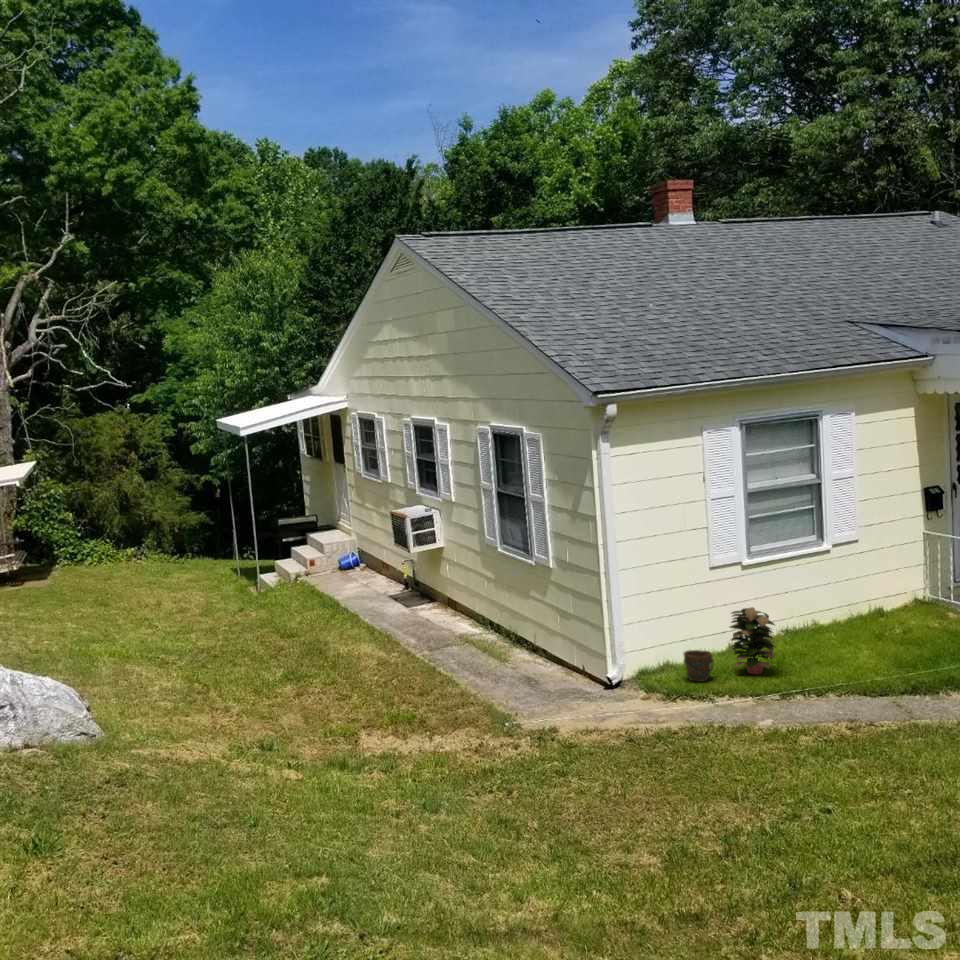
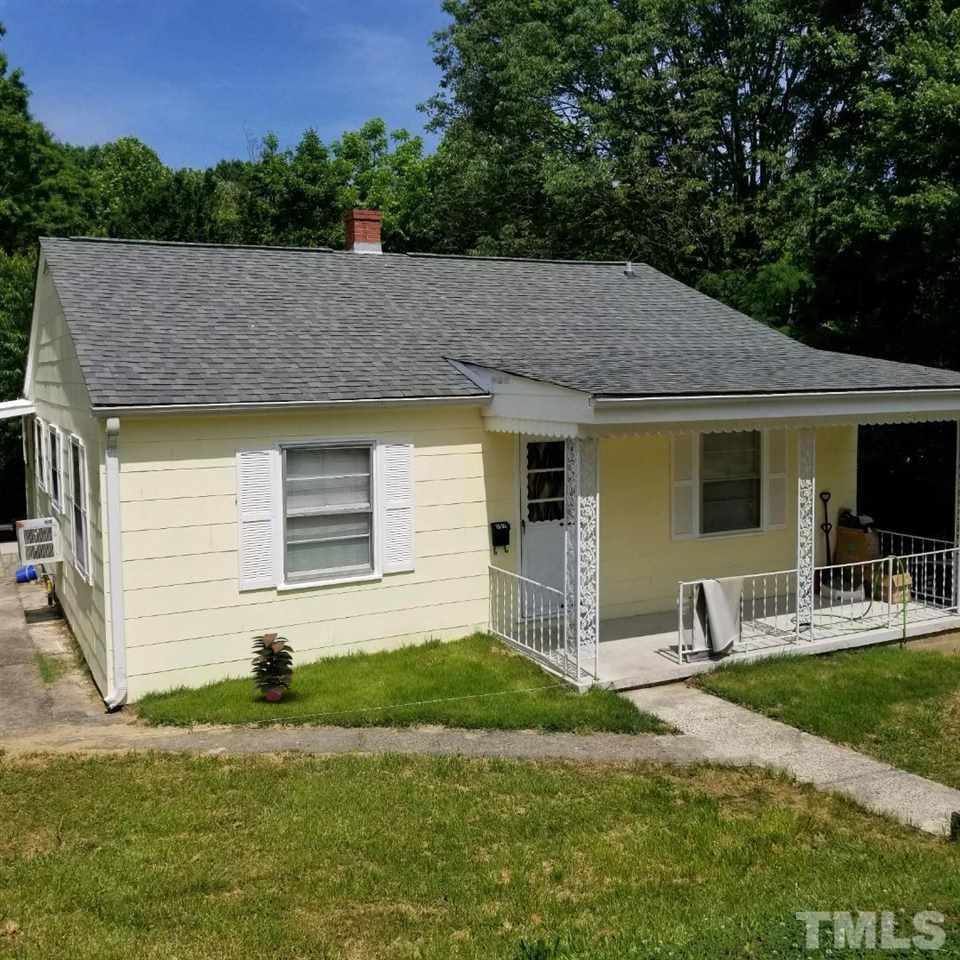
bucket: present [684,650,714,682] -> none [194,674,227,707]

